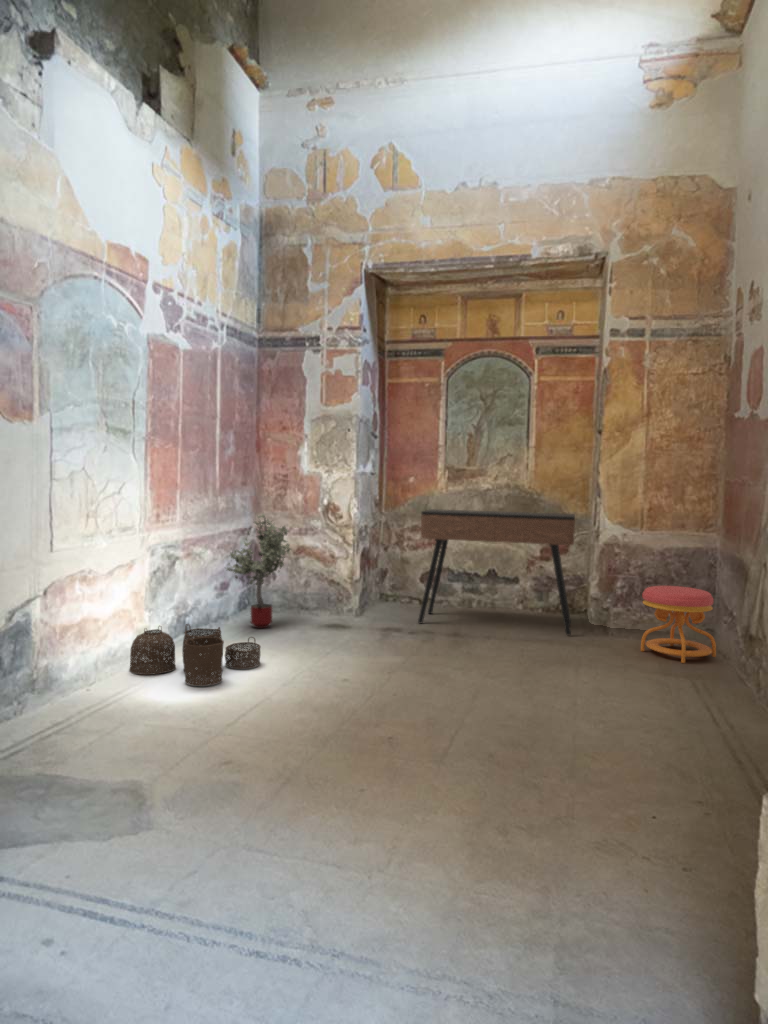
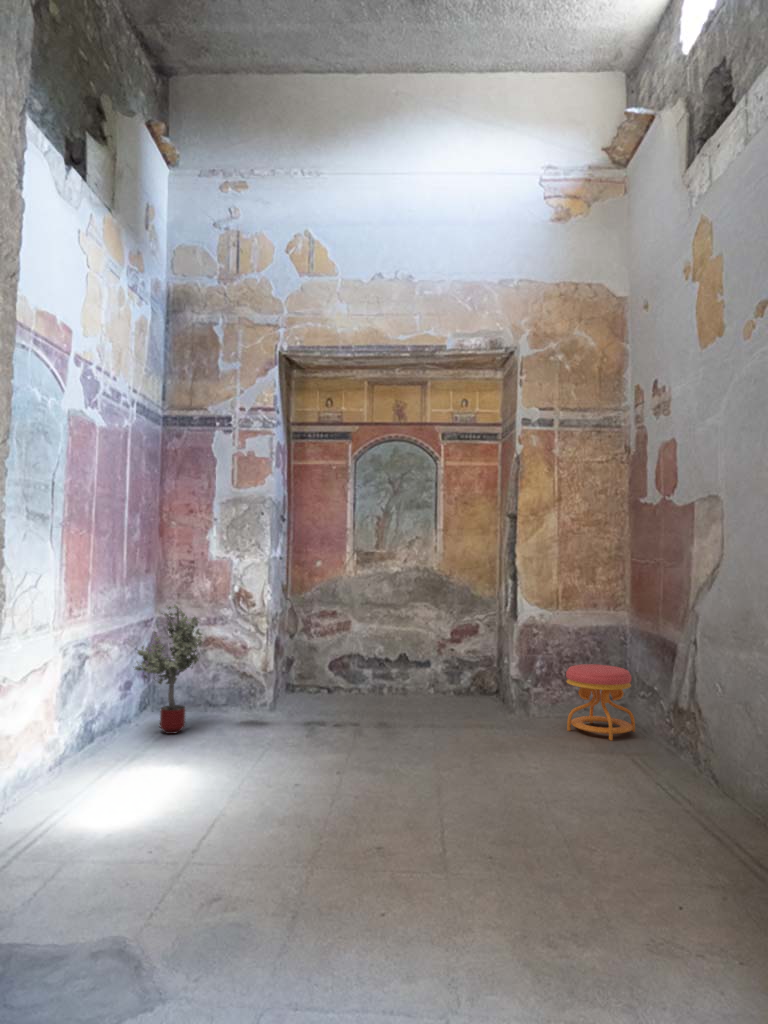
console table: present [418,509,575,635] -> none [340,594,496,719]
woven basket: present [129,624,261,686] -> none [40,737,195,812]

